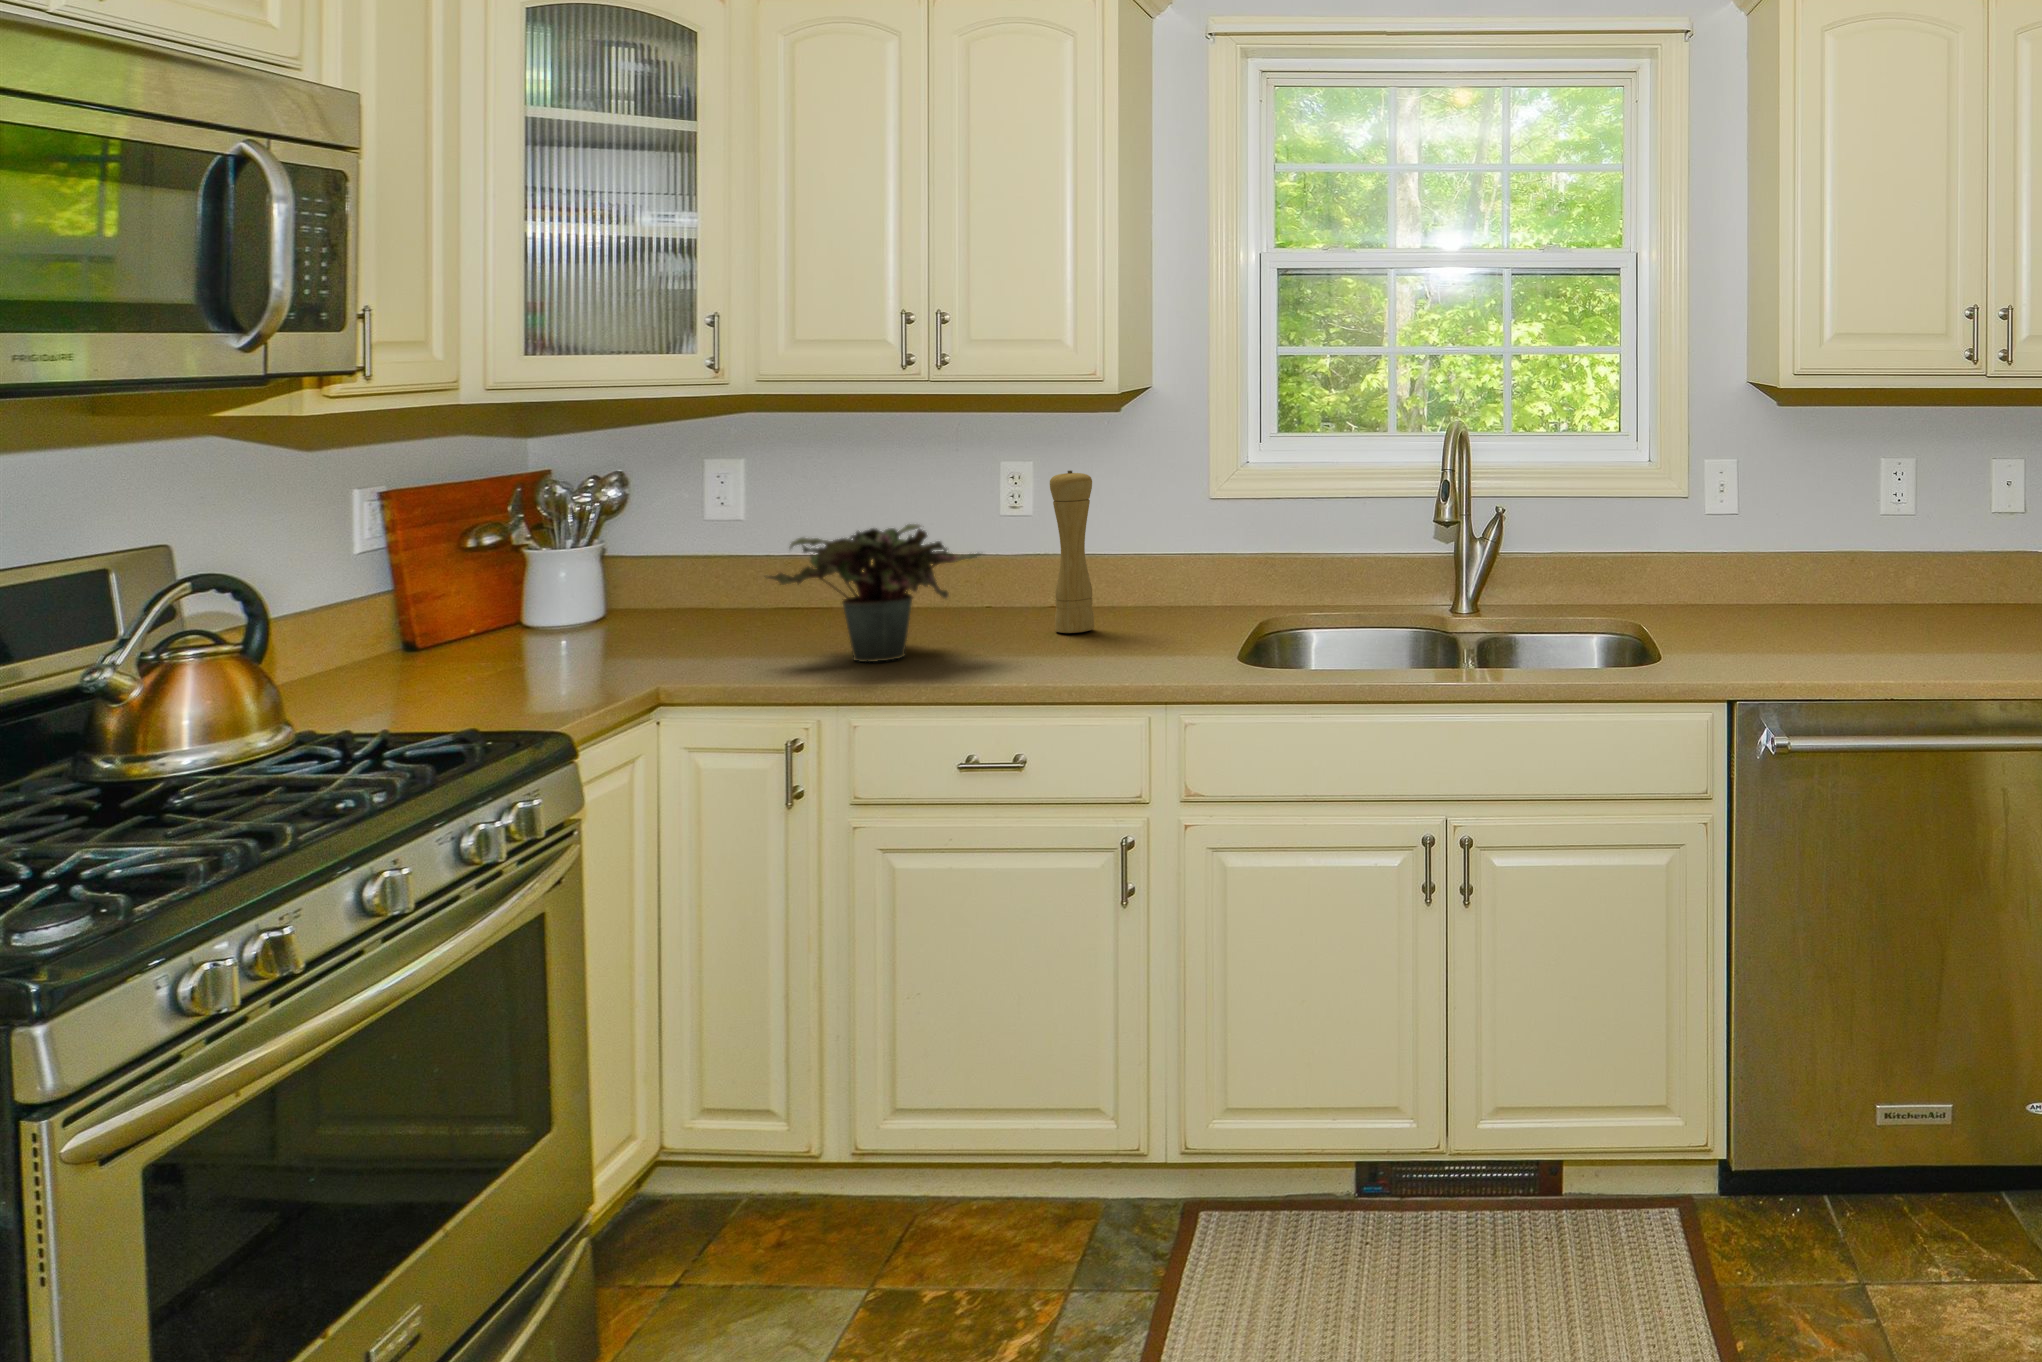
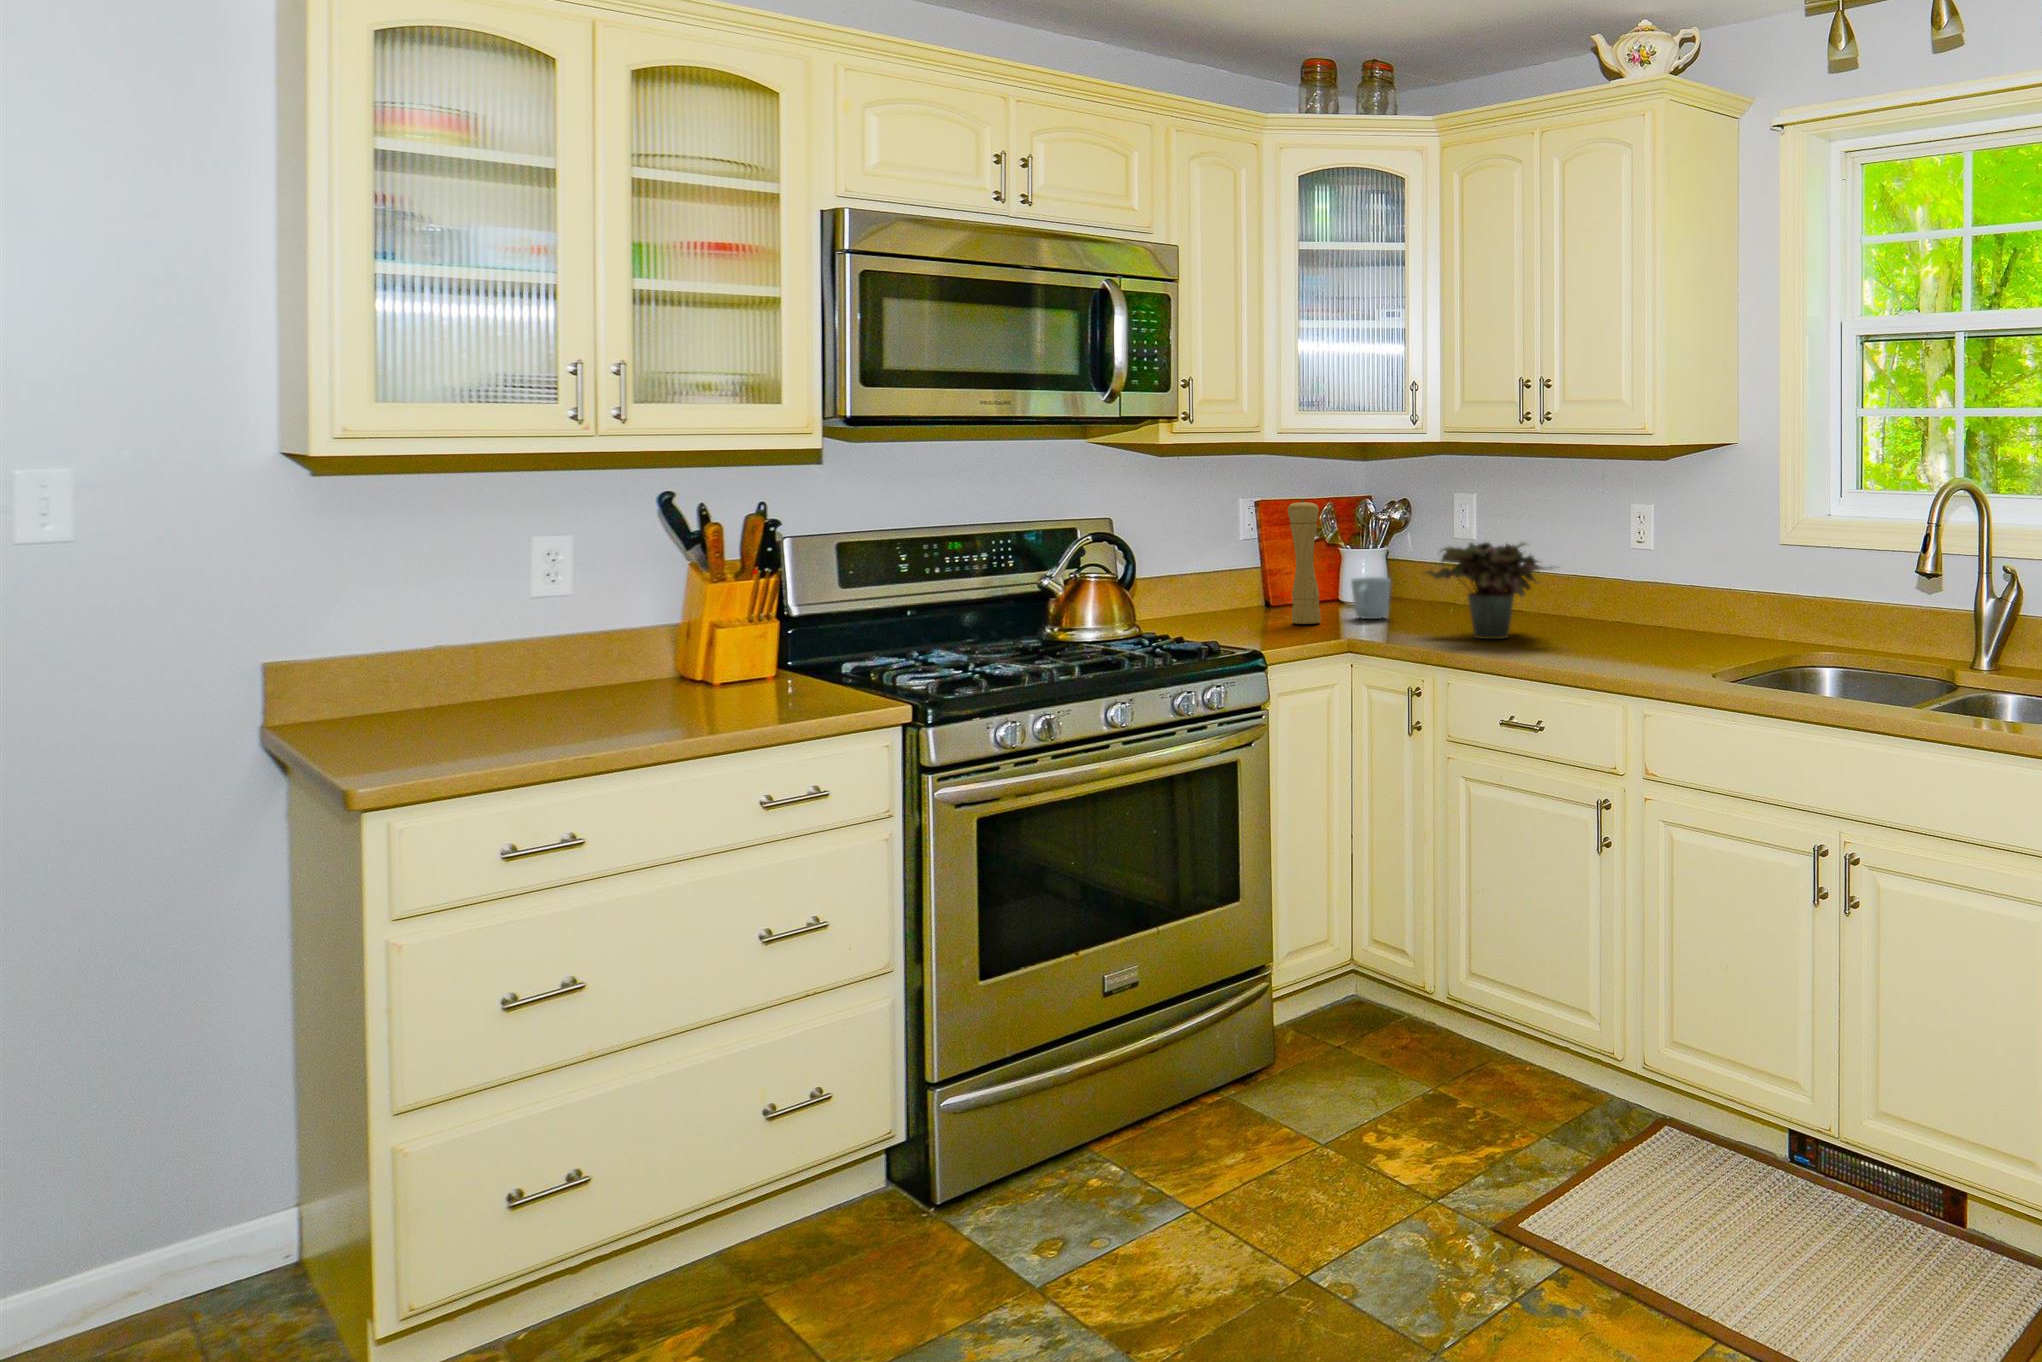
pepper mill: present [1050,470,1094,633] -> present [1288,500,1320,624]
mug: none [604,587,670,651] -> present [1351,577,1391,619]

